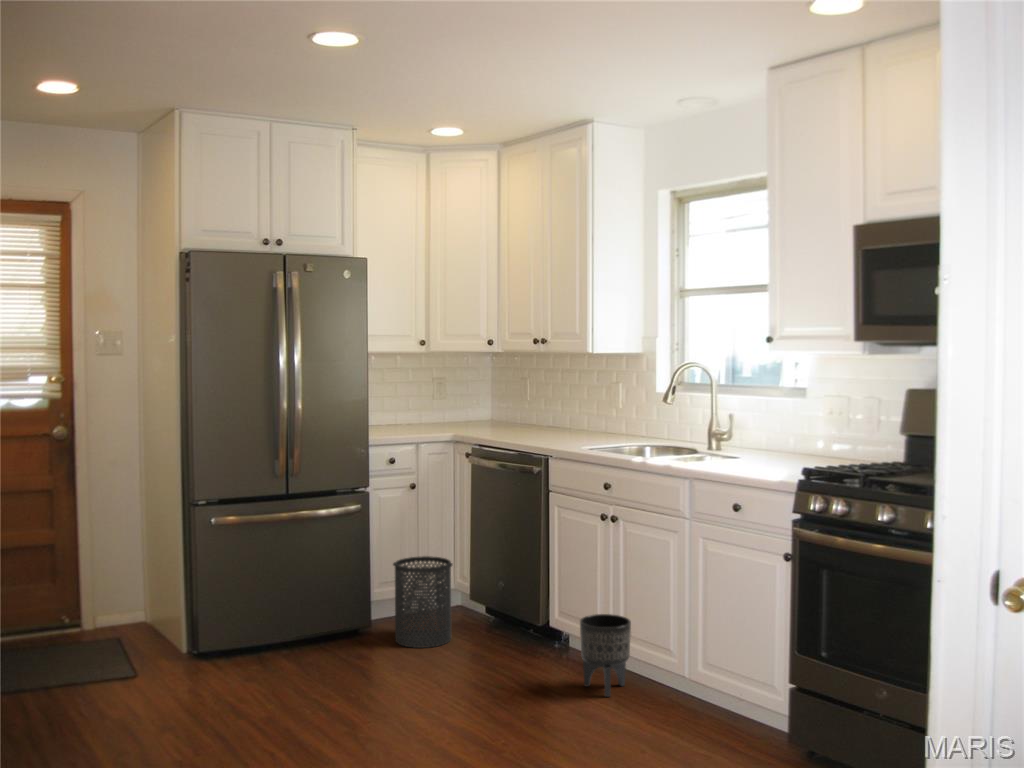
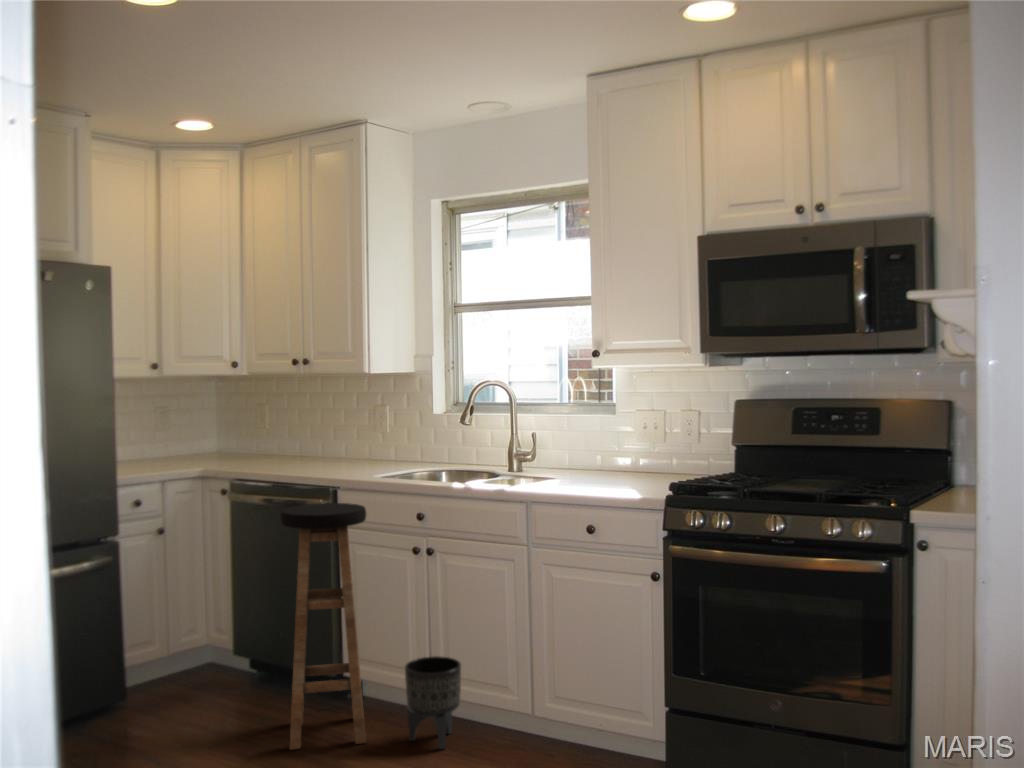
bar stool: none [484,470,559,682] -> present [280,503,367,750]
trash can: present [393,556,452,648] -> none [147,613,221,726]

